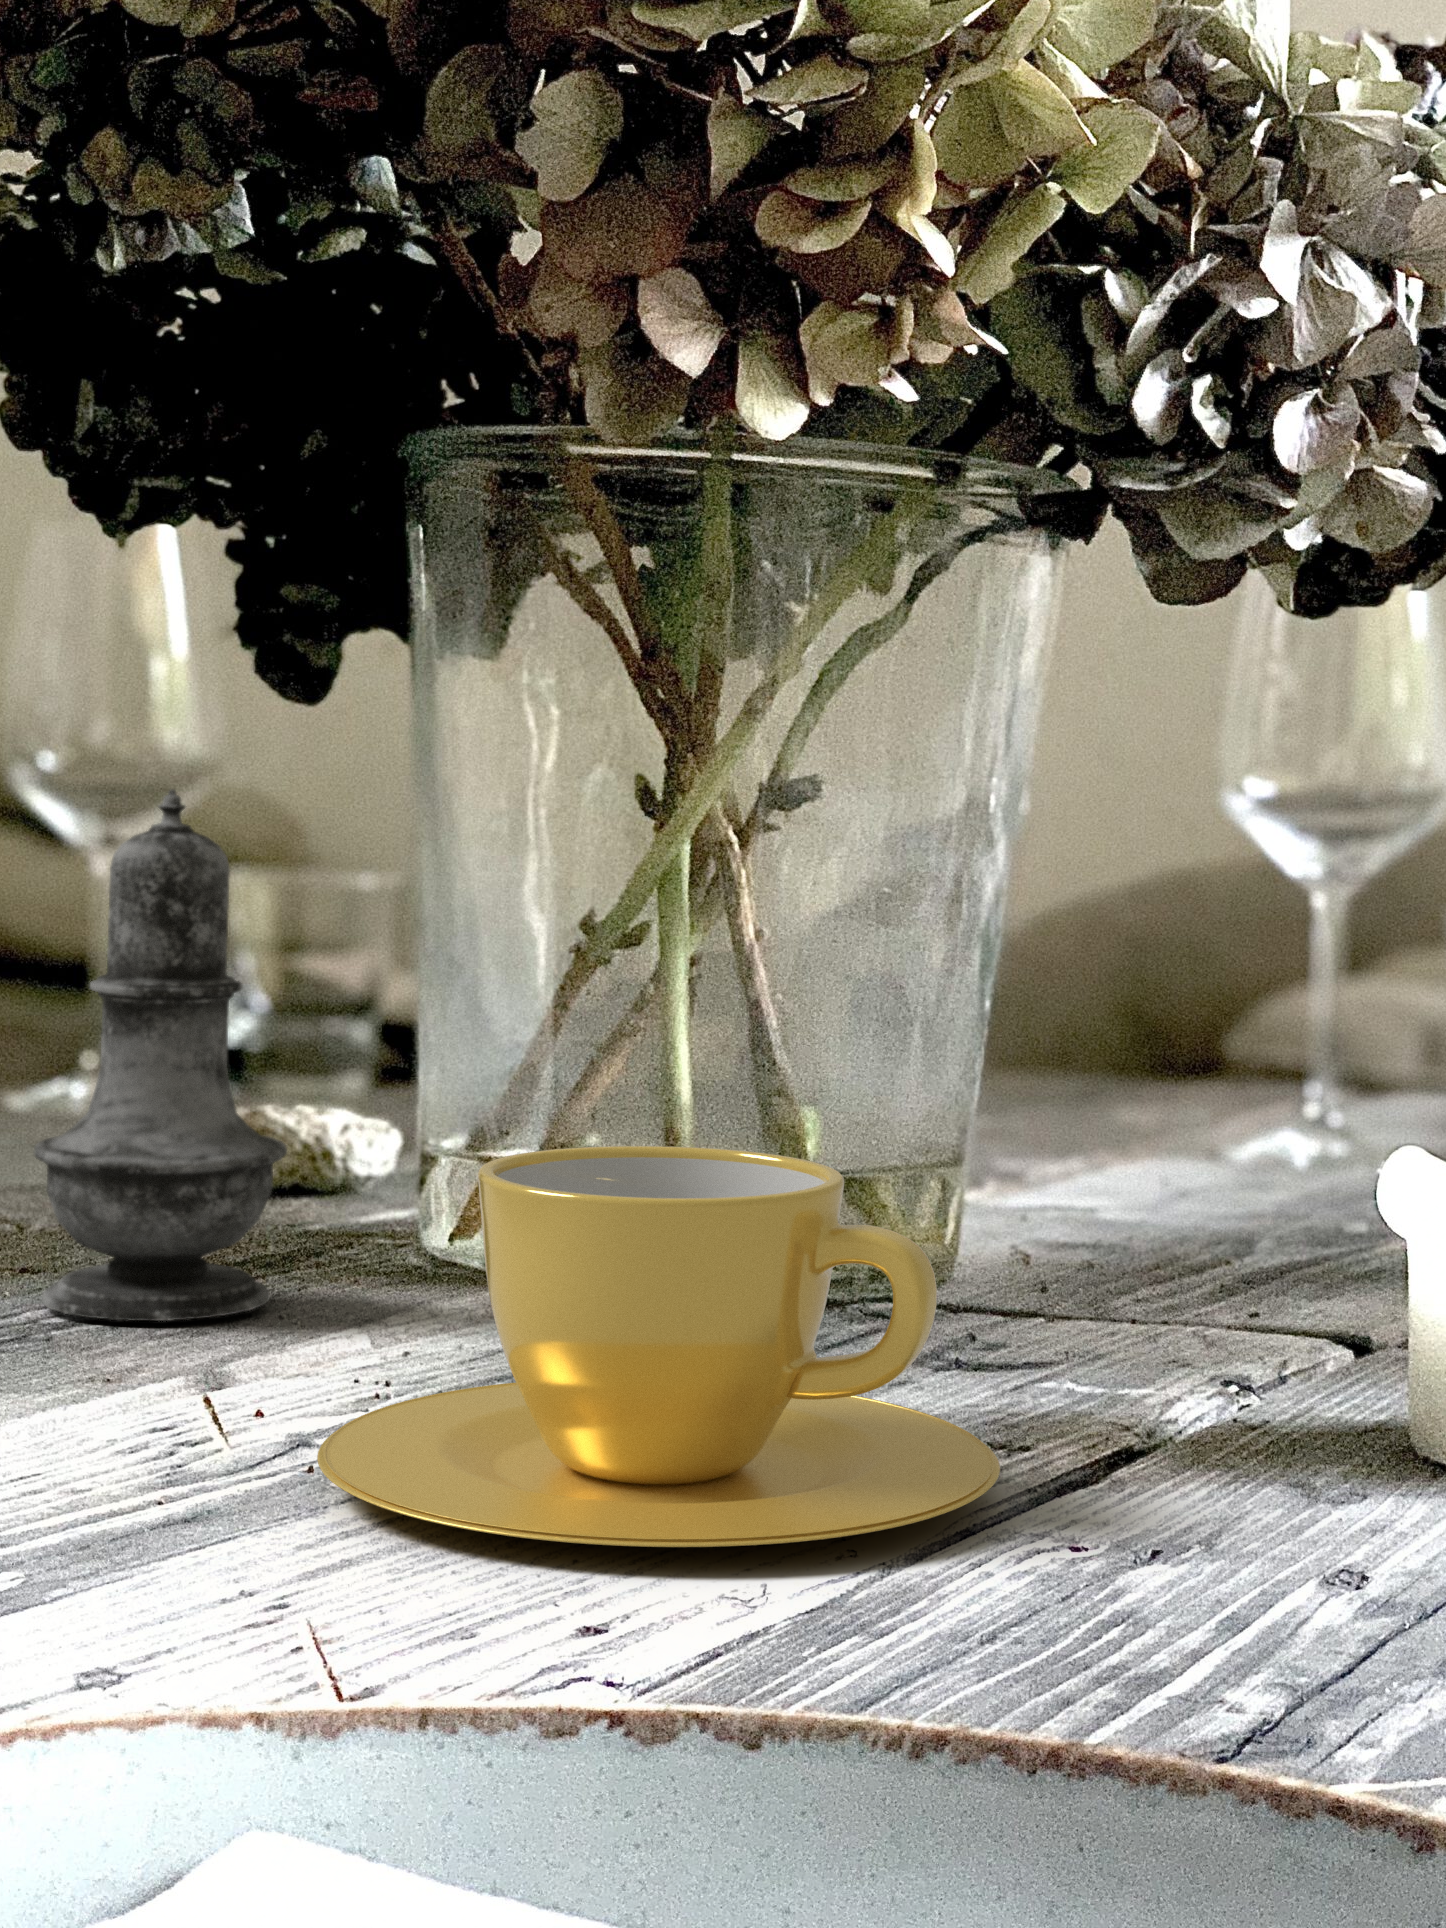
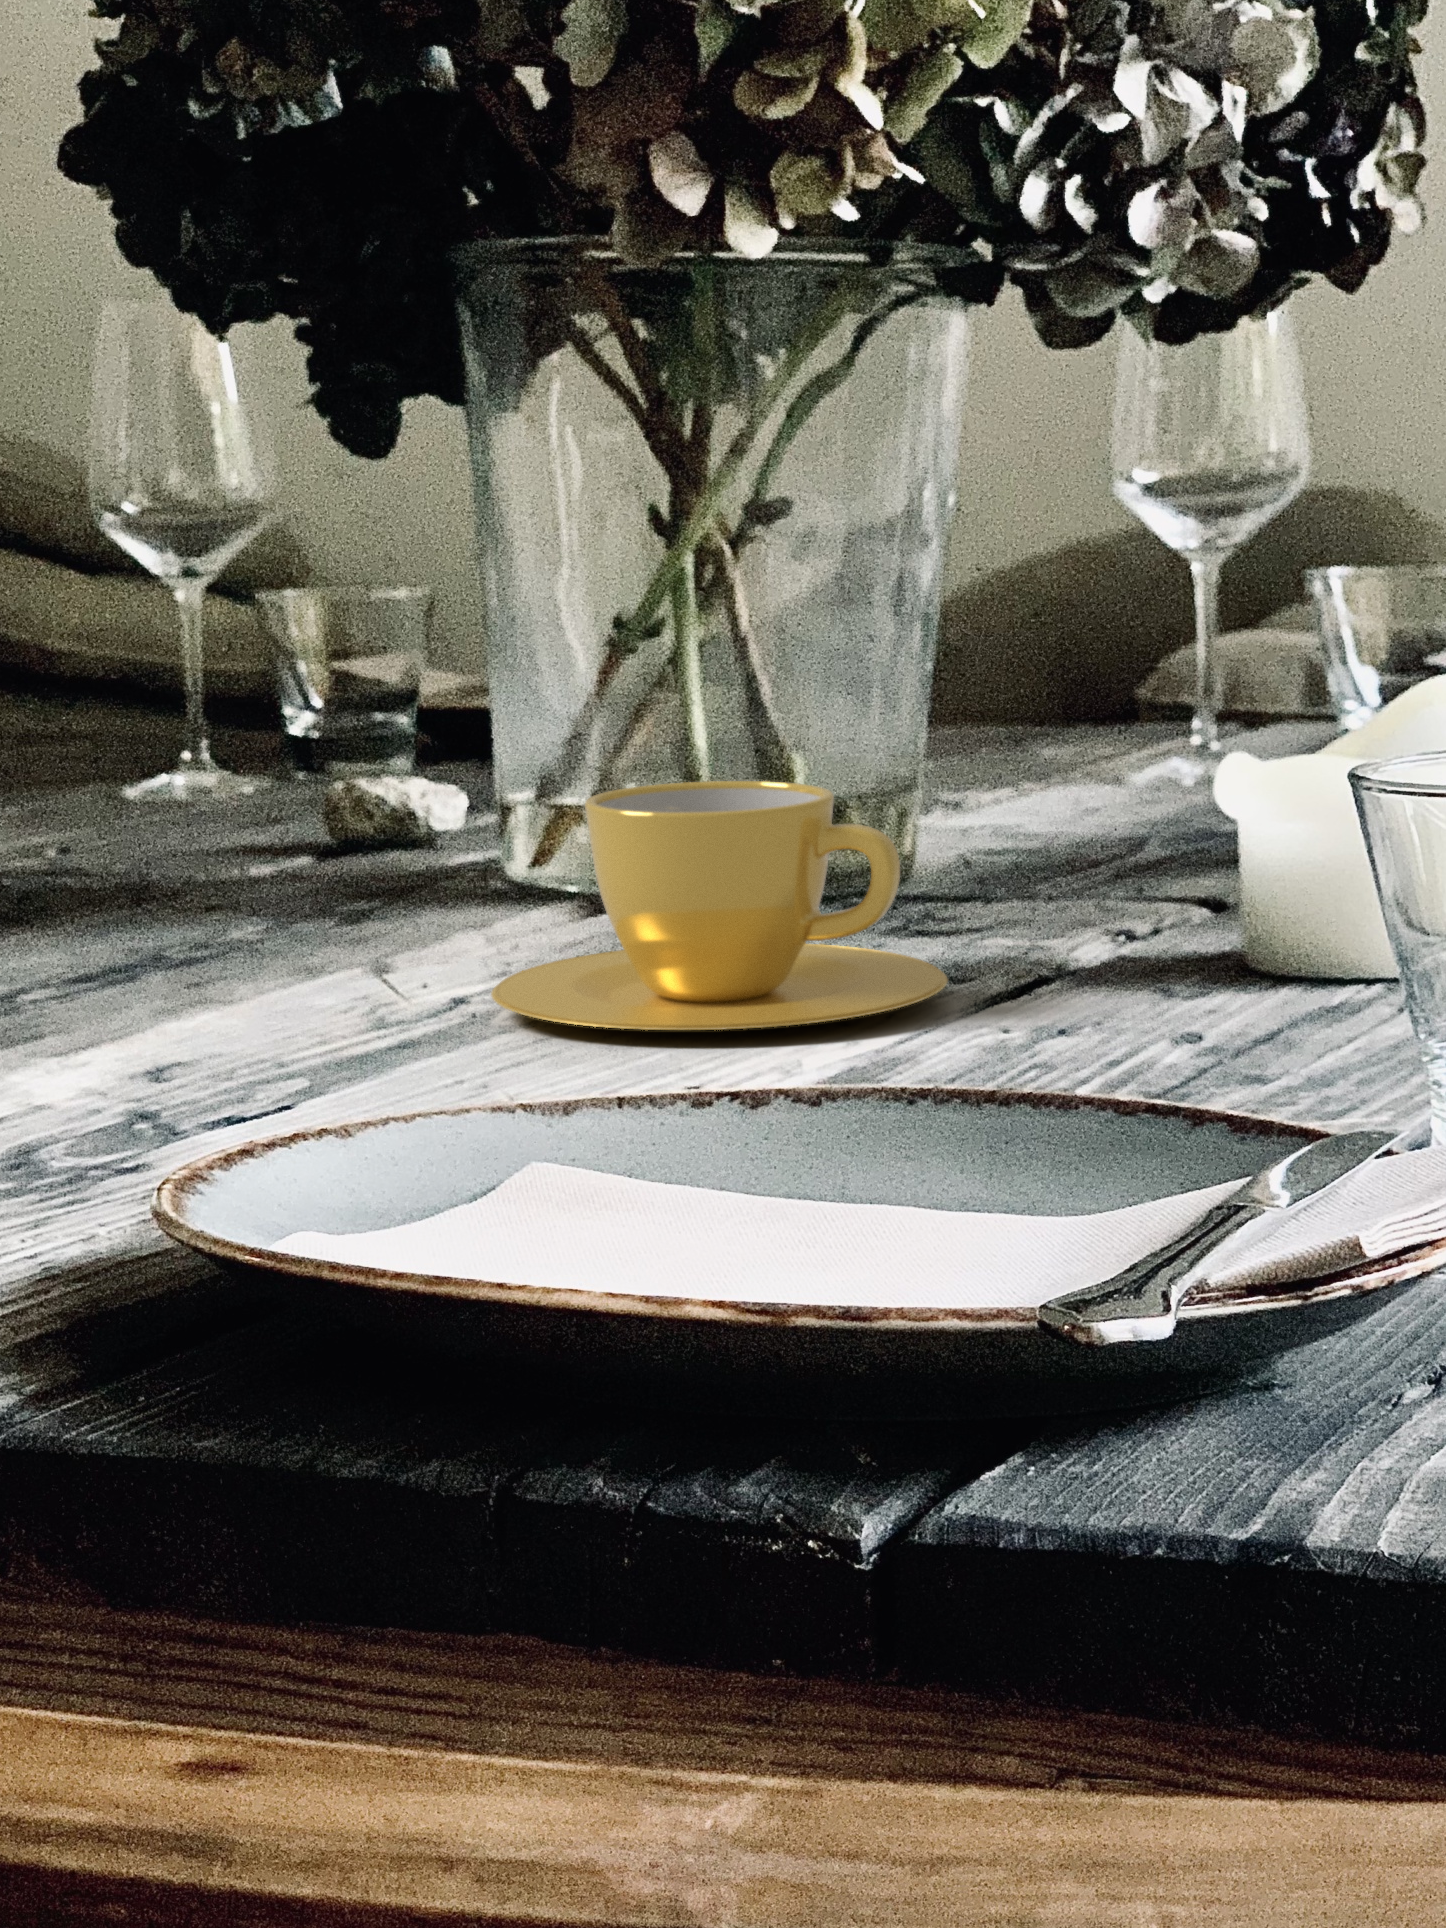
salt shaker: present [34,789,287,1321] -> none [217,538,407,938]

